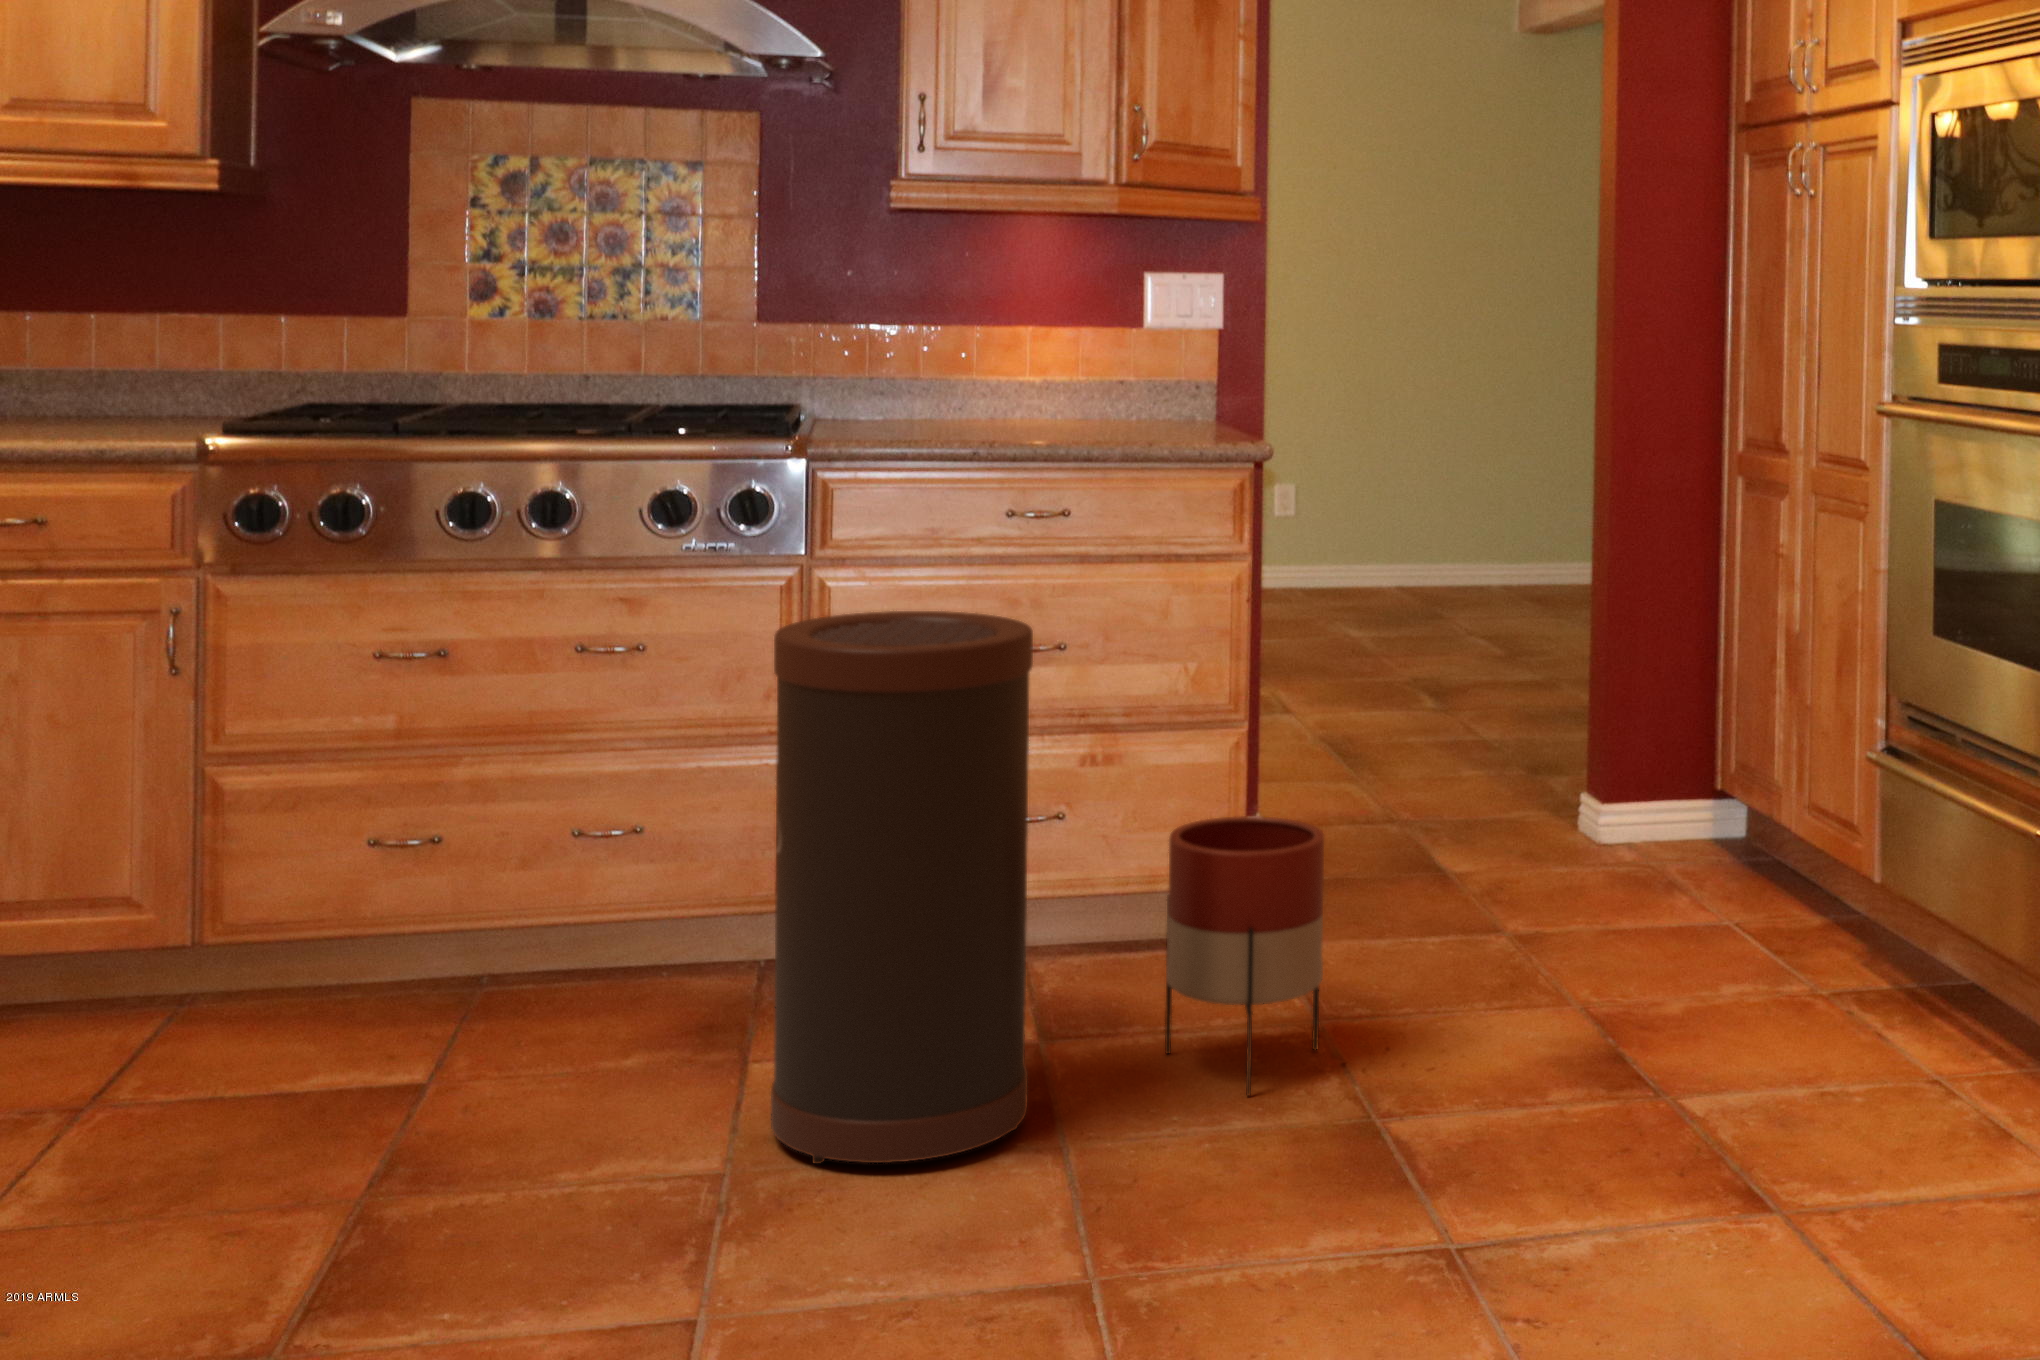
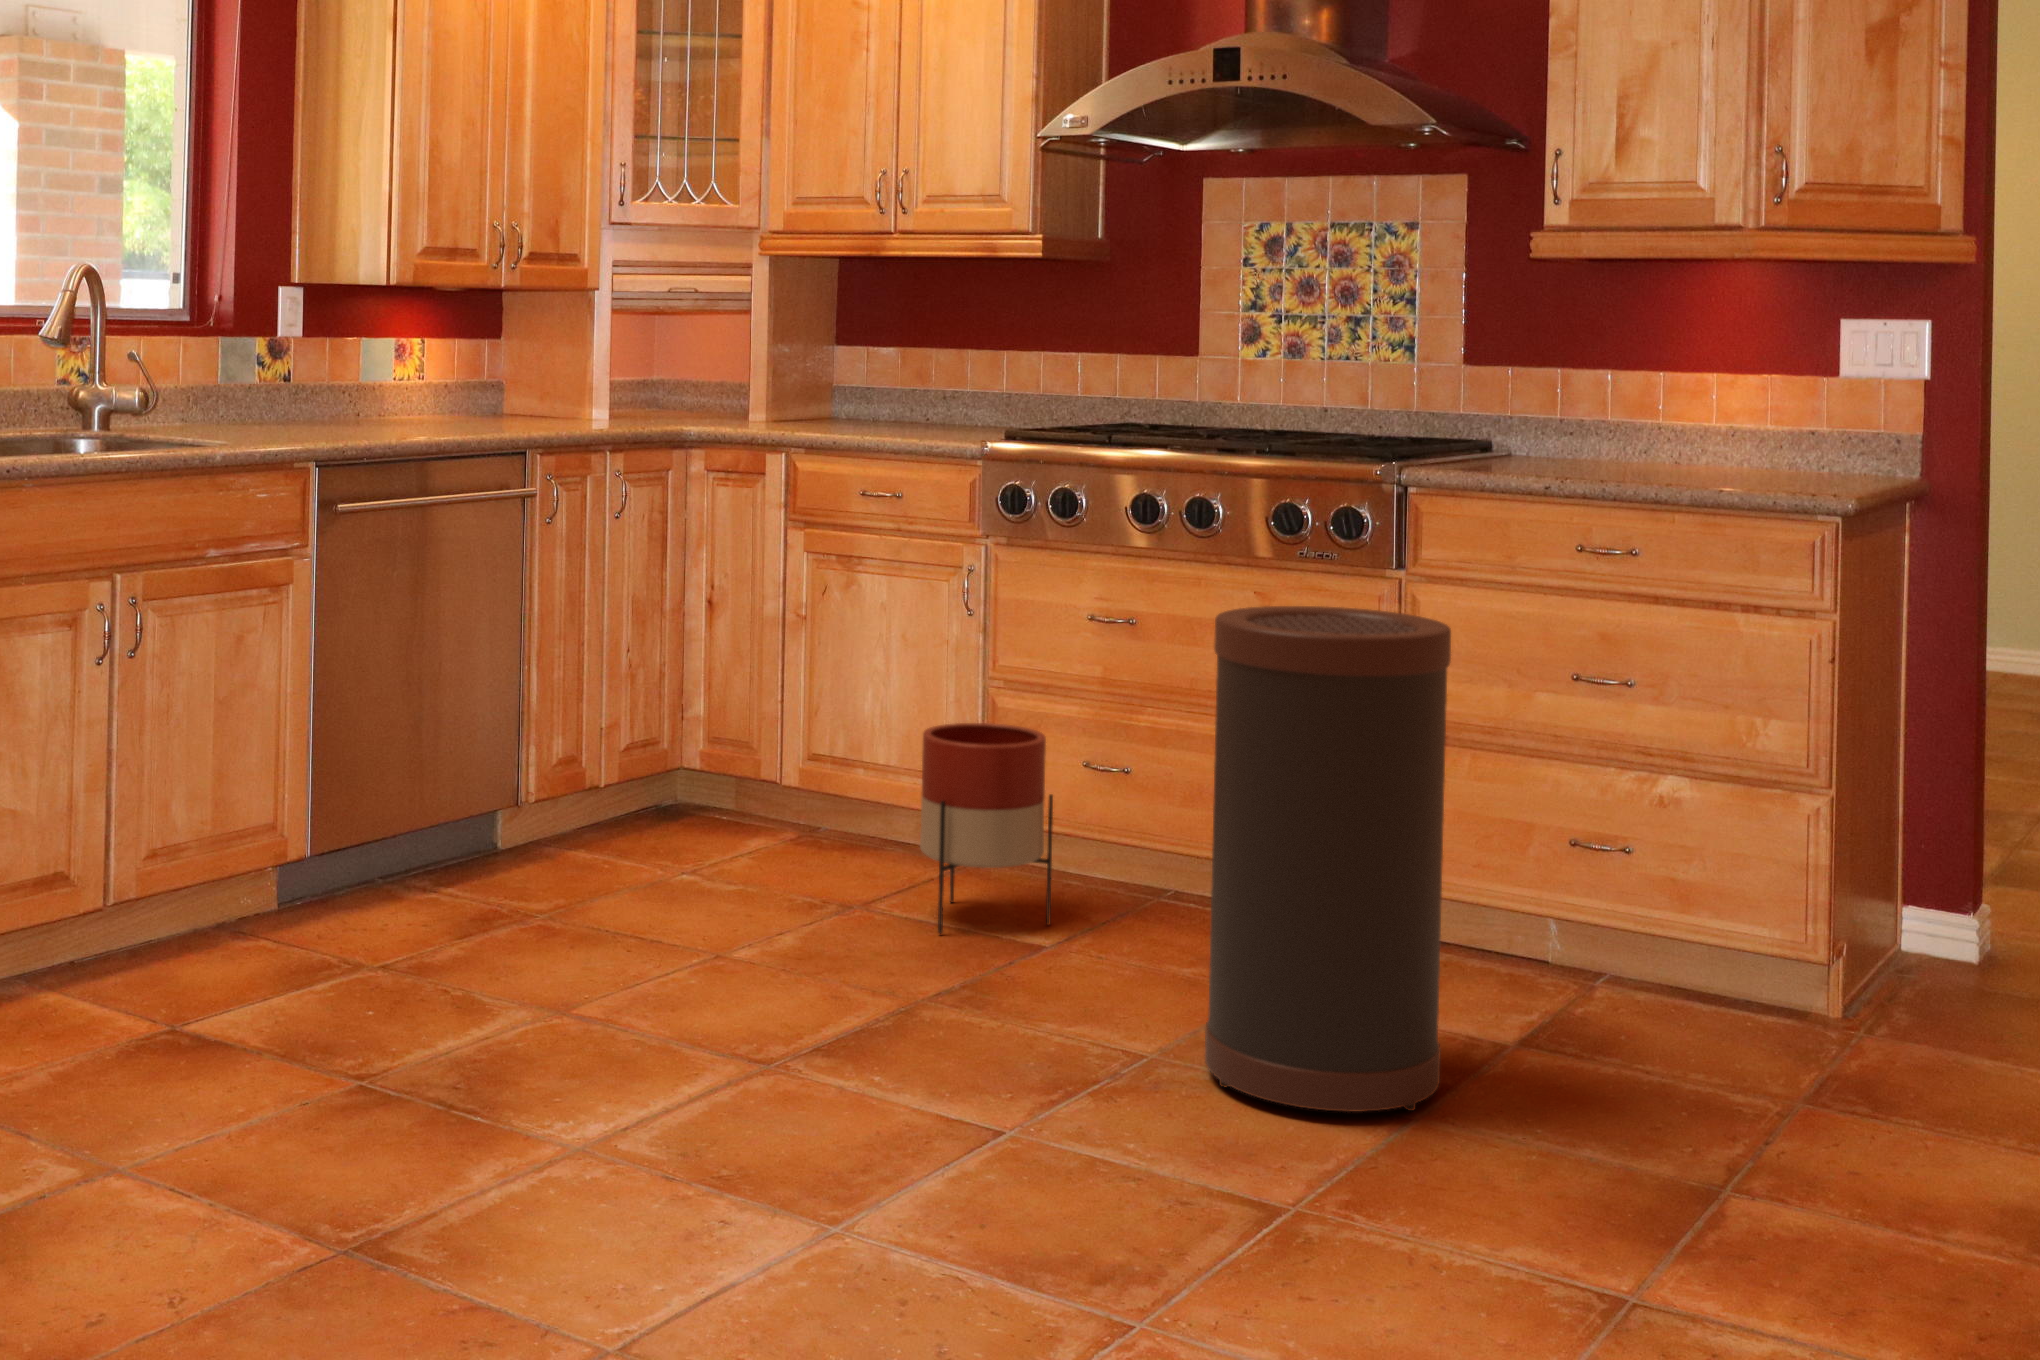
planter: present [1165,816,1324,1096] -> present [920,723,1053,934]

